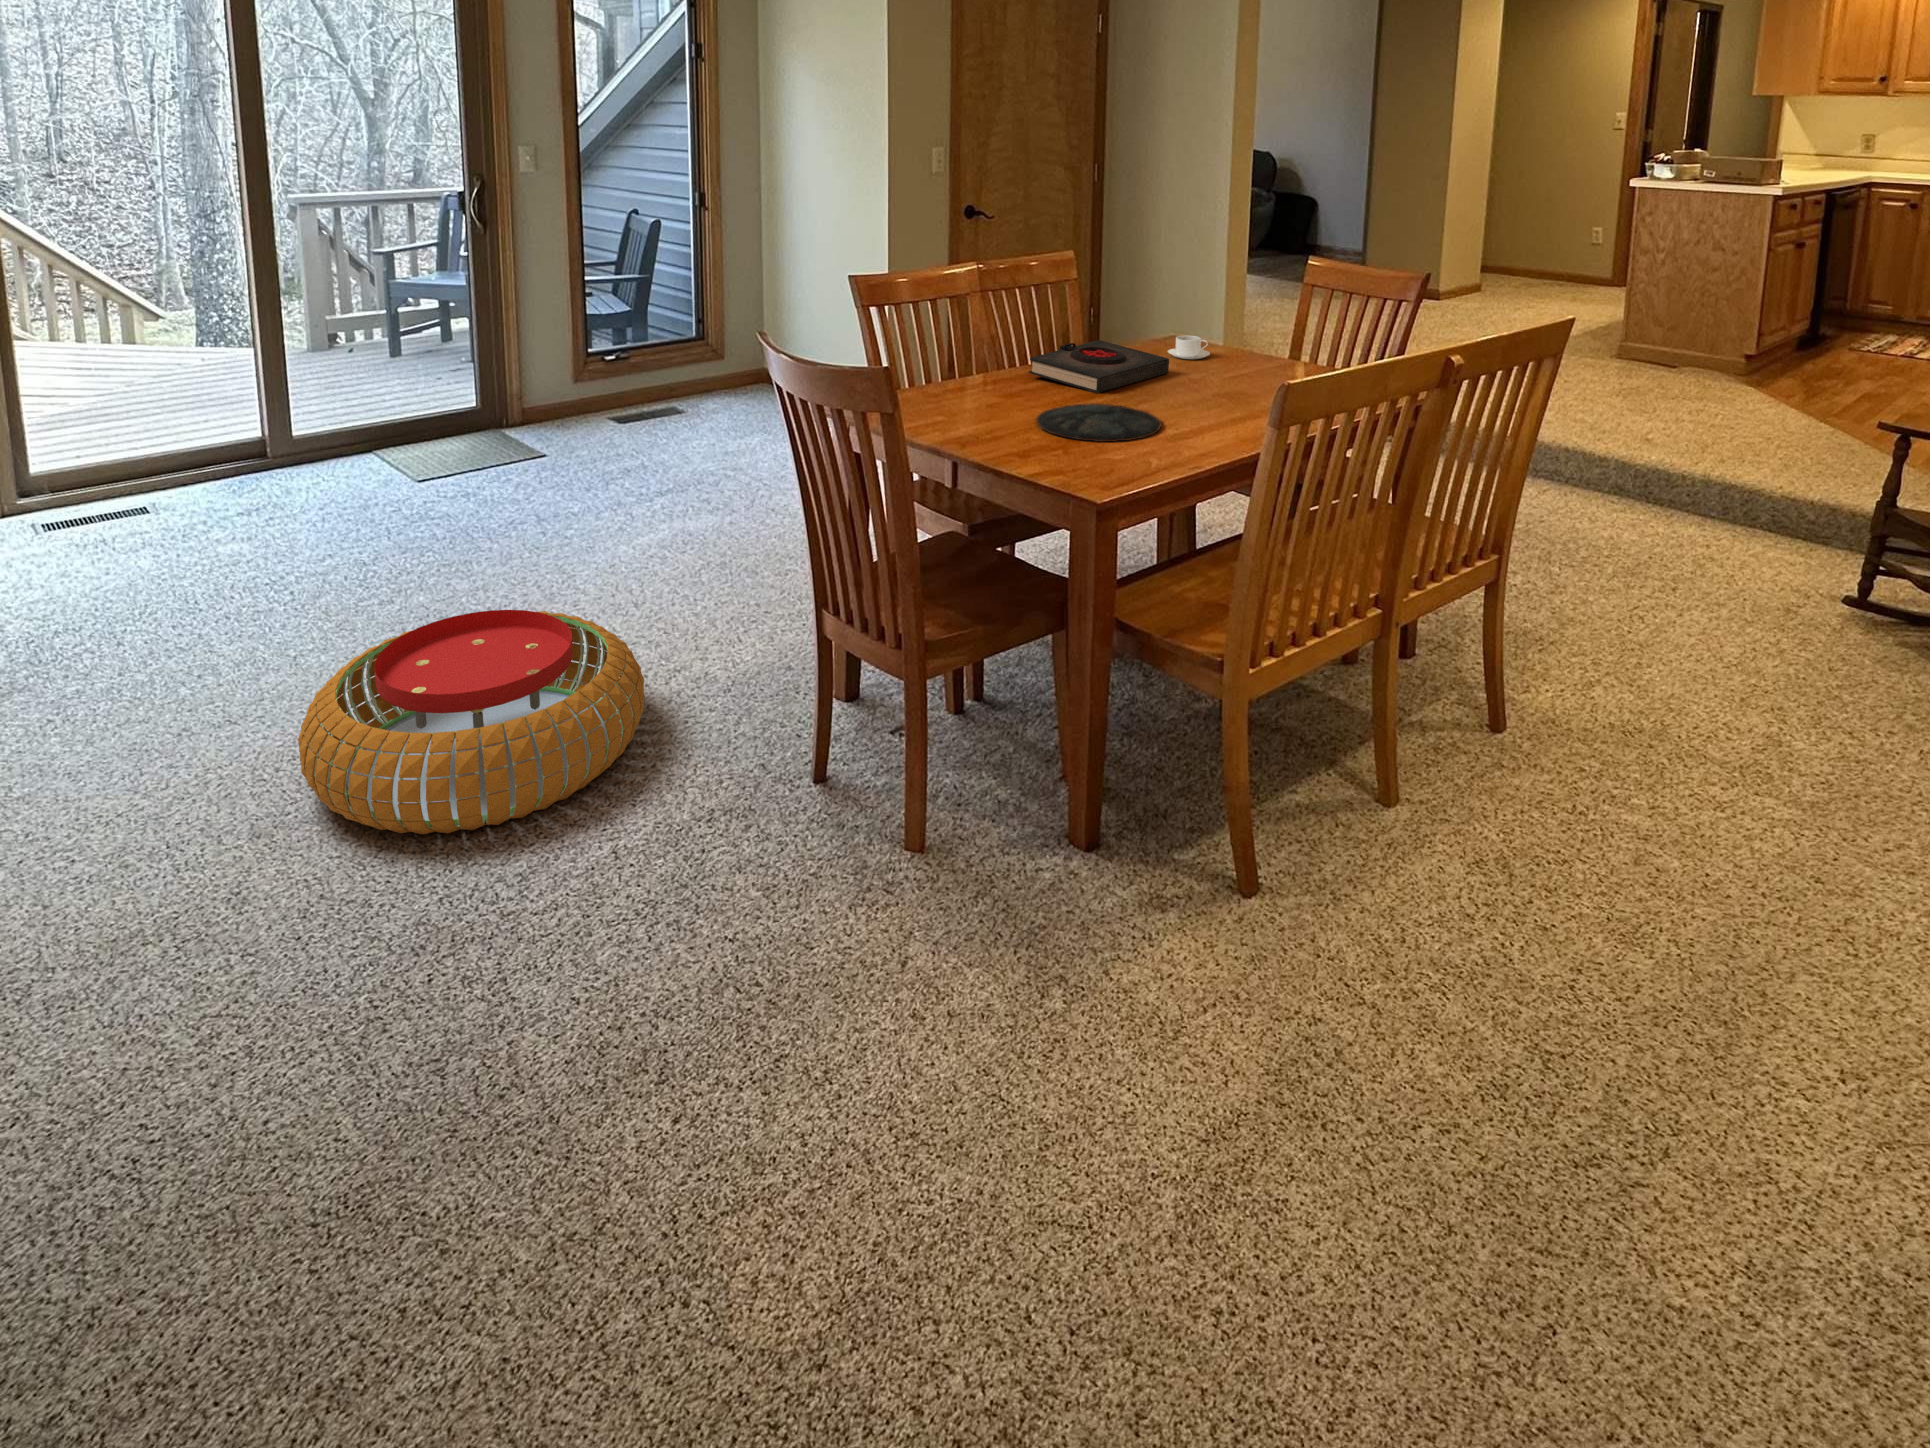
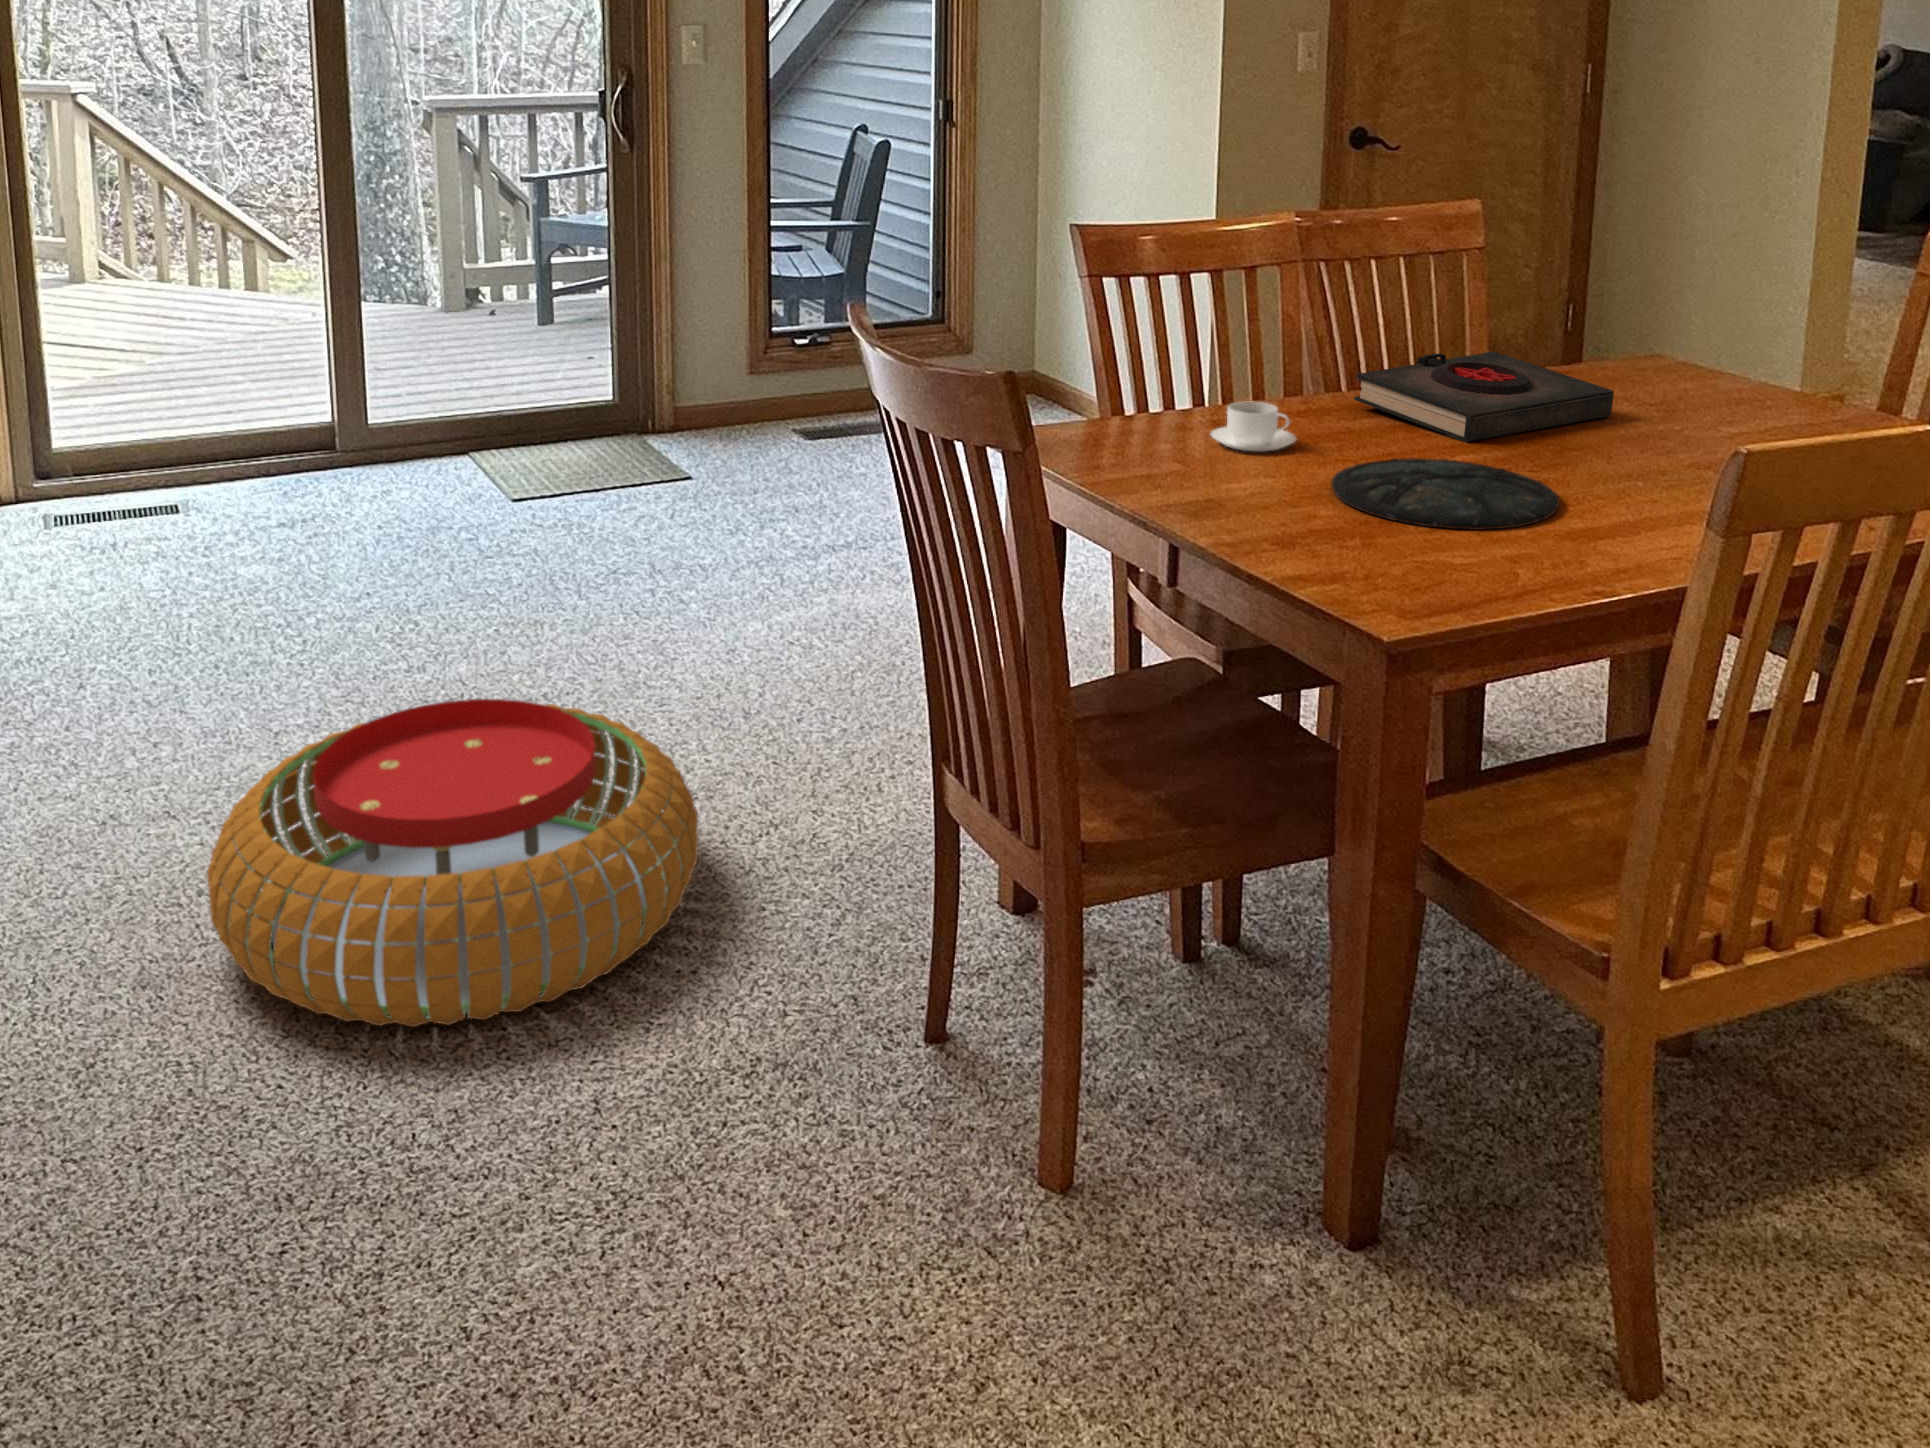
coffee cup: present [1167,335,1210,359] -> present [1211,402,1296,452]

